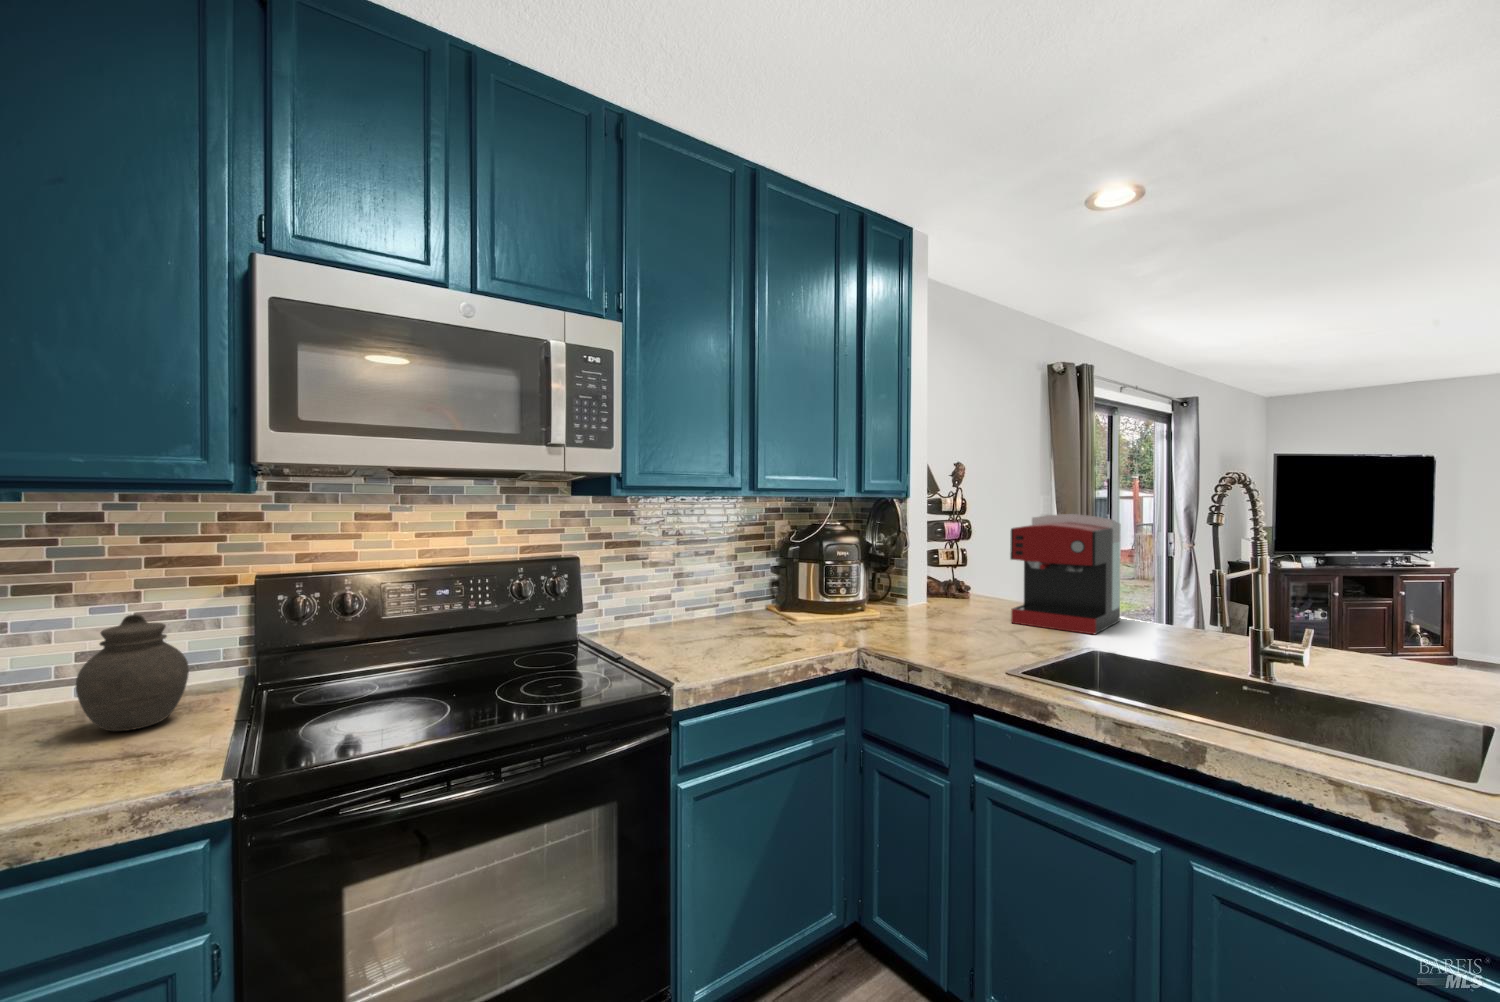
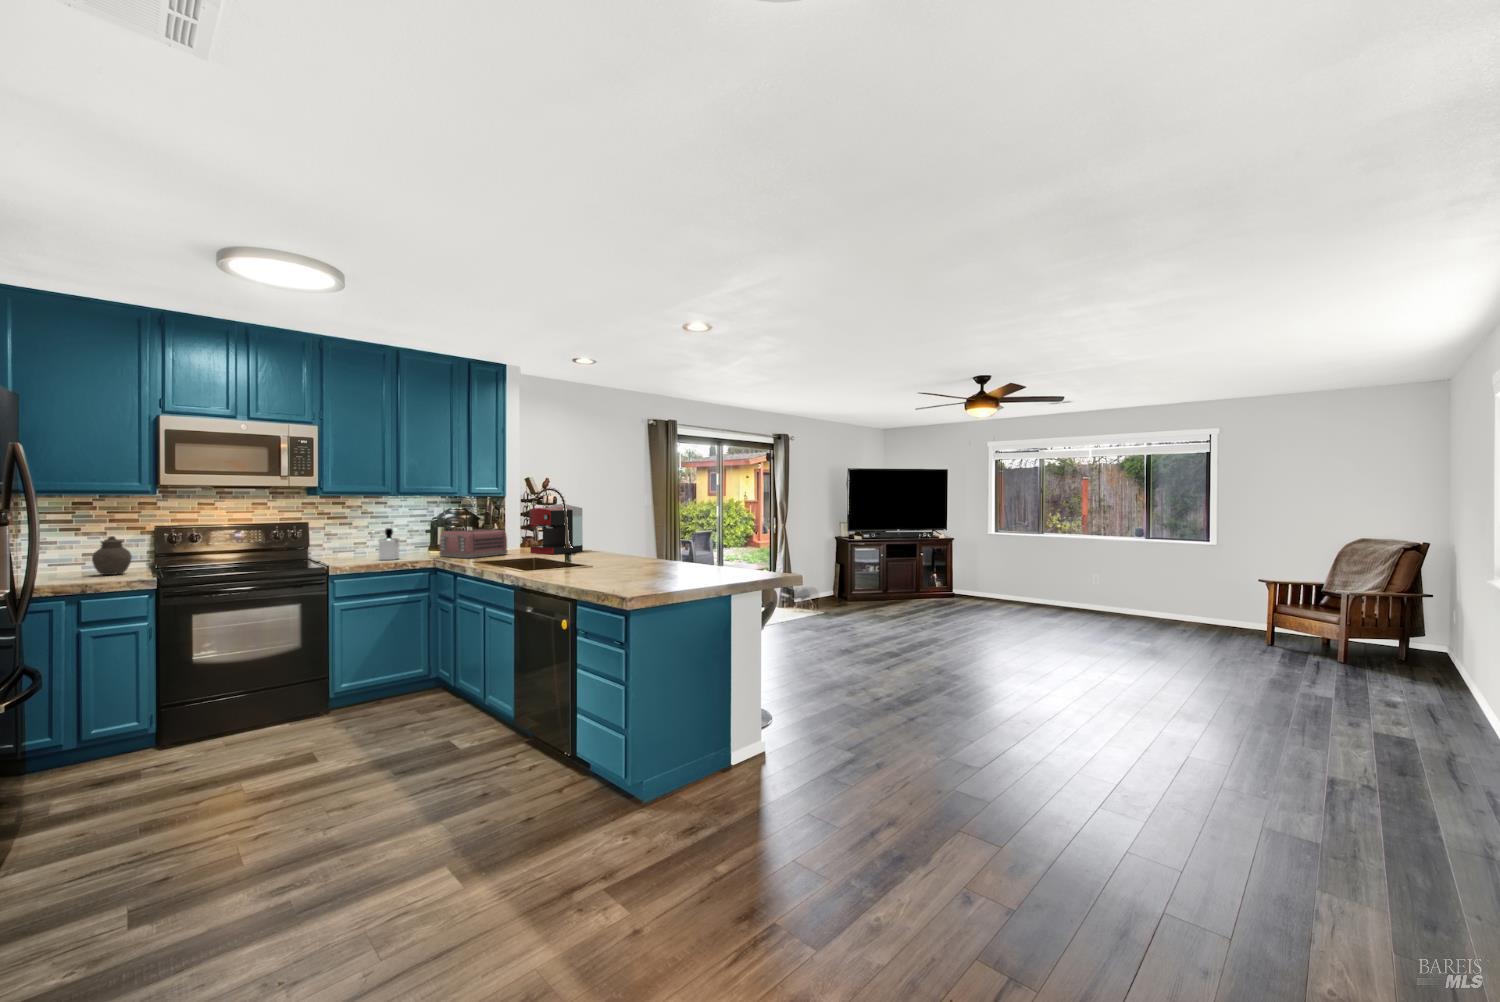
toaster: none [846,568,983,650] -> present [439,529,508,558]
soap dispenser: none [730,572,780,651] -> present [371,528,400,560]

